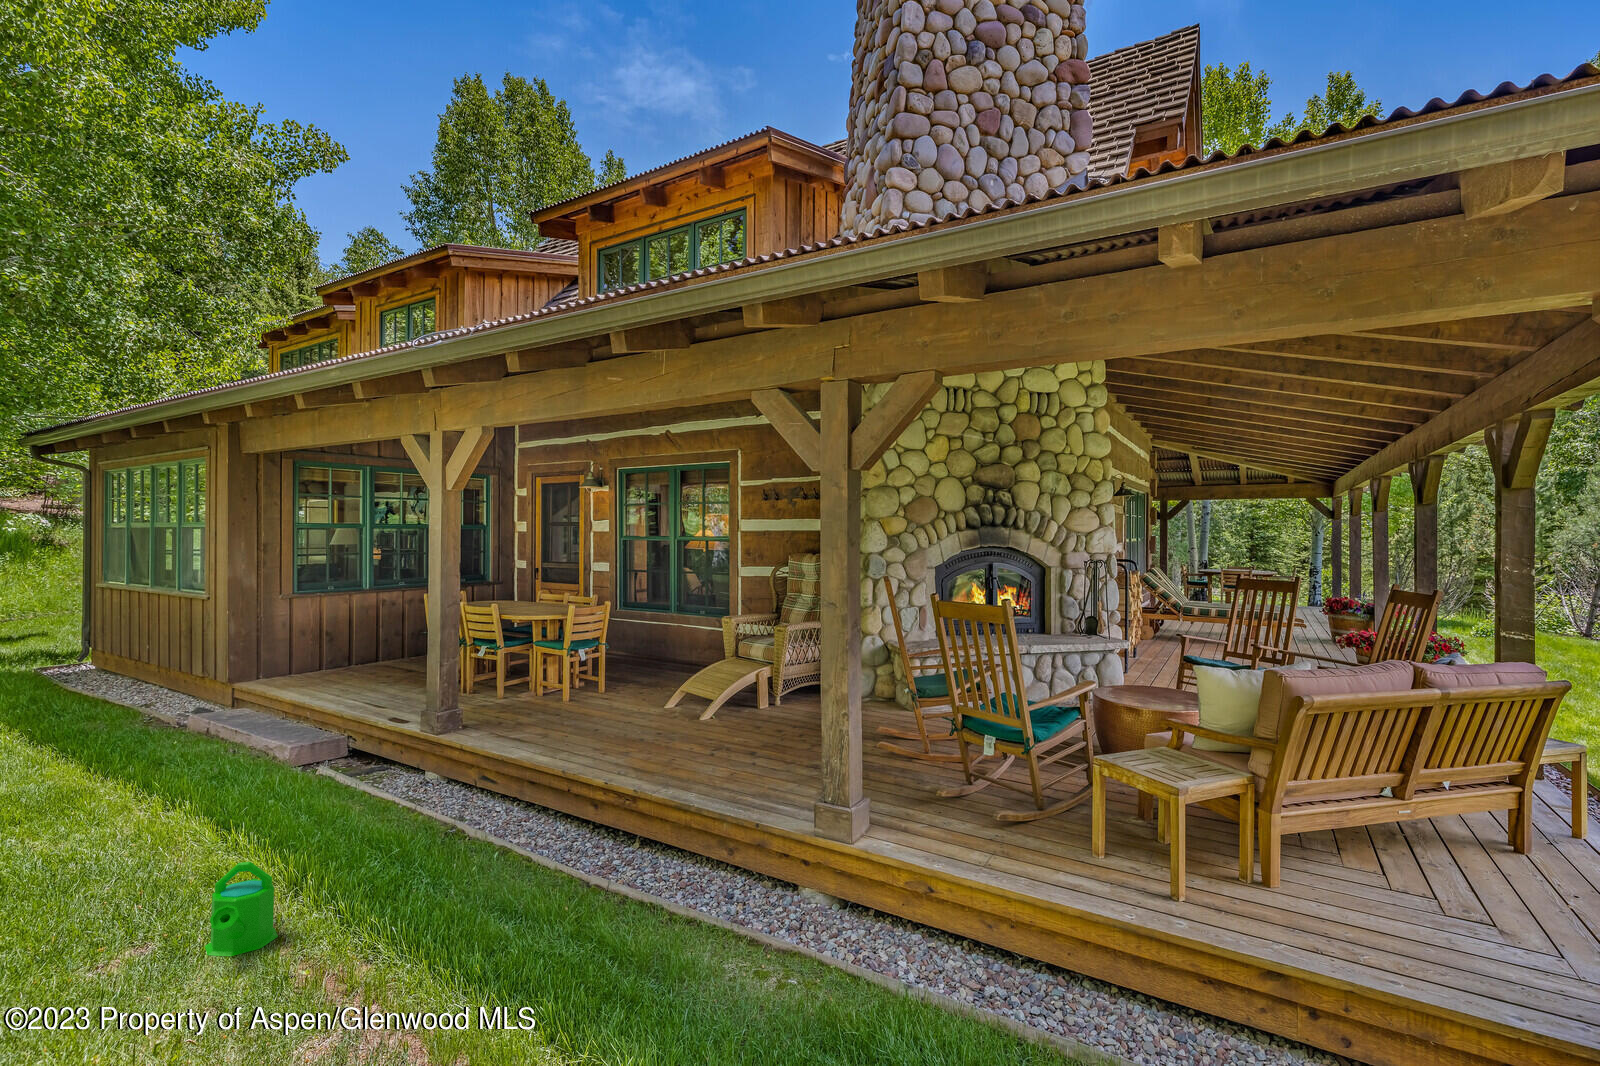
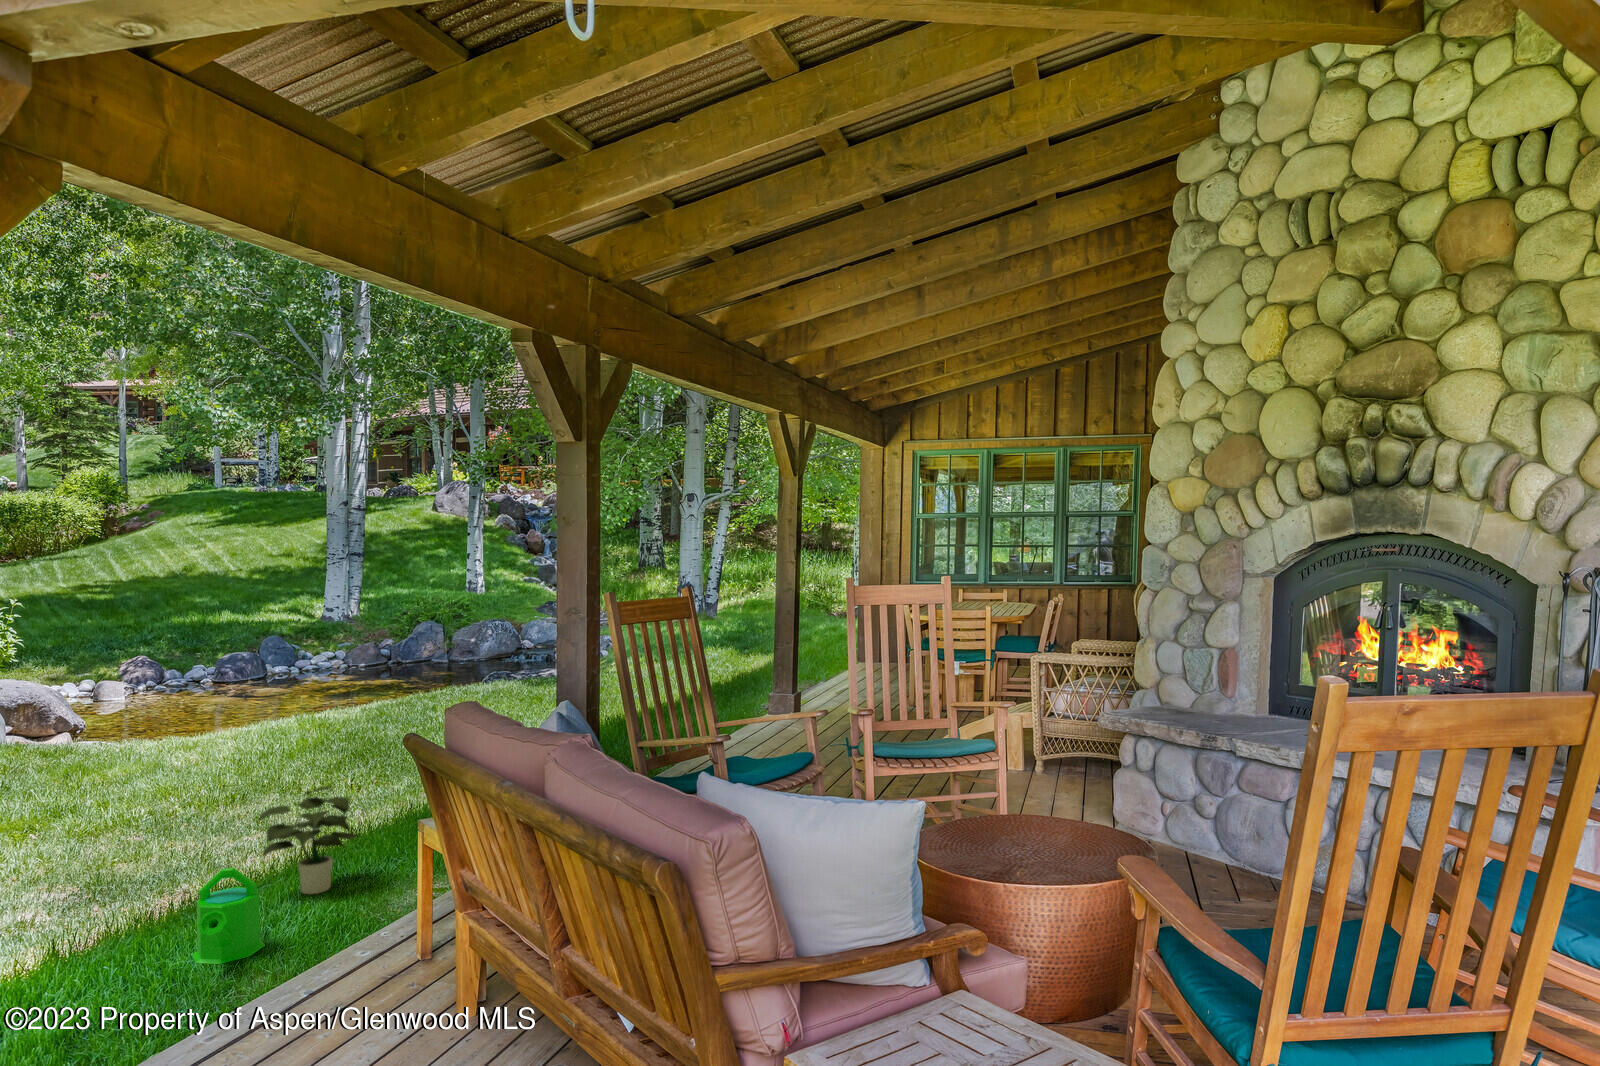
potted plant: none [280,779,381,882] -> present [259,786,359,894]

